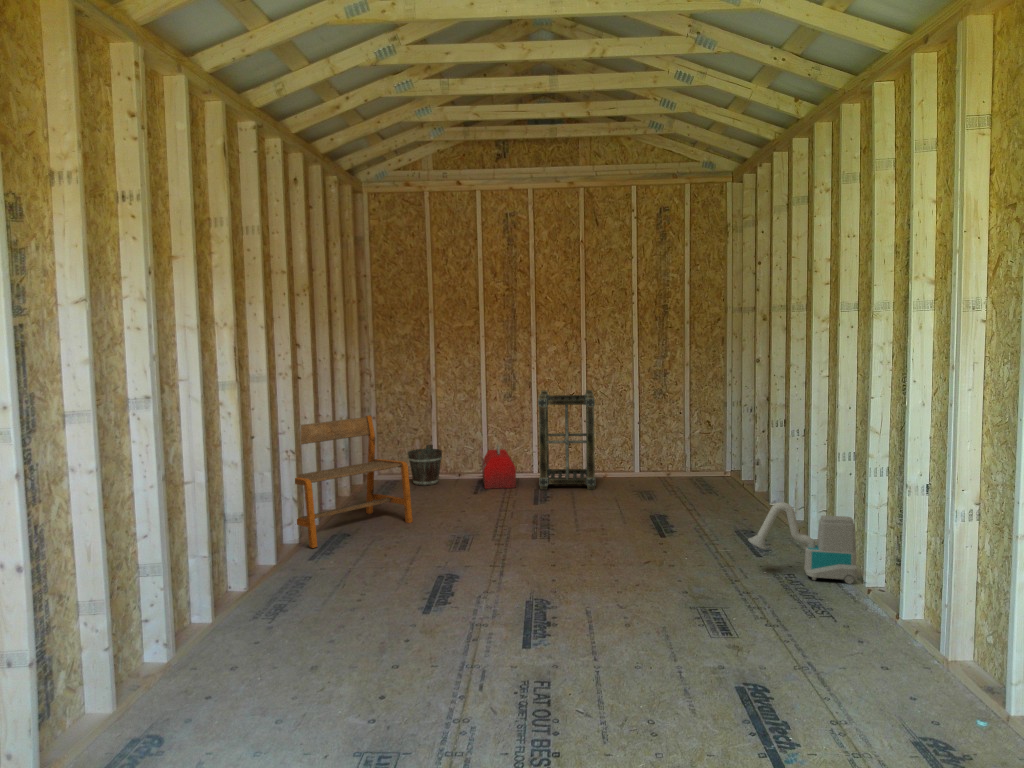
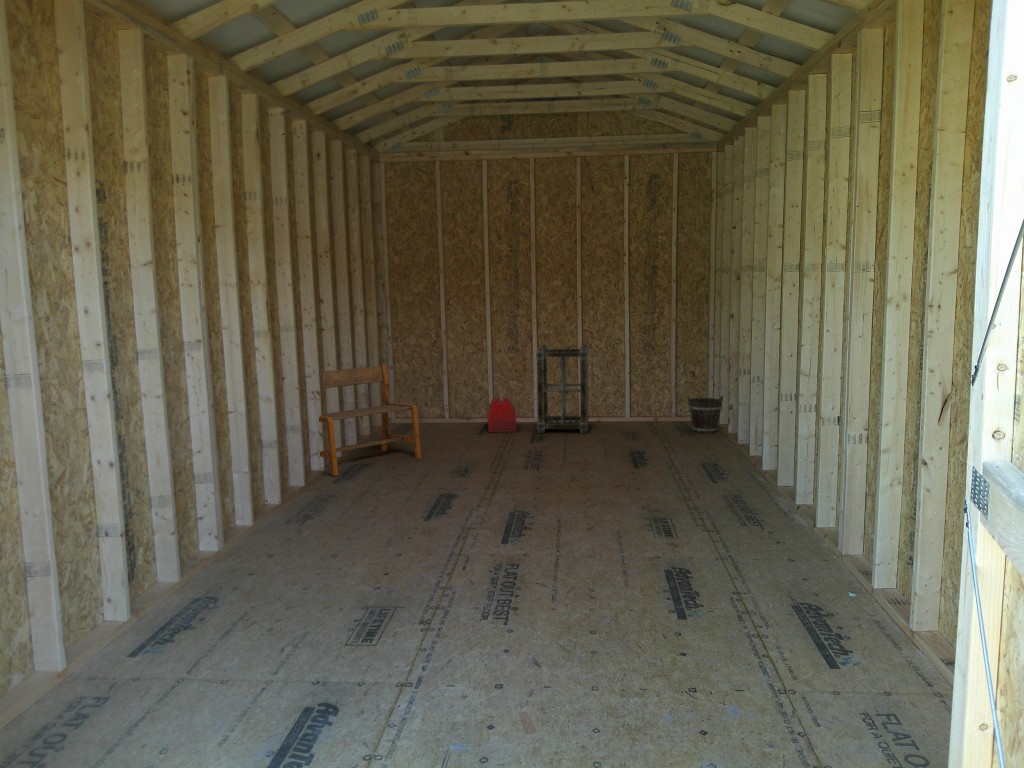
bucket: present [408,445,442,486] -> present [688,396,723,433]
vacuum cleaner: present [748,502,857,584] -> none [702,437,792,506]

